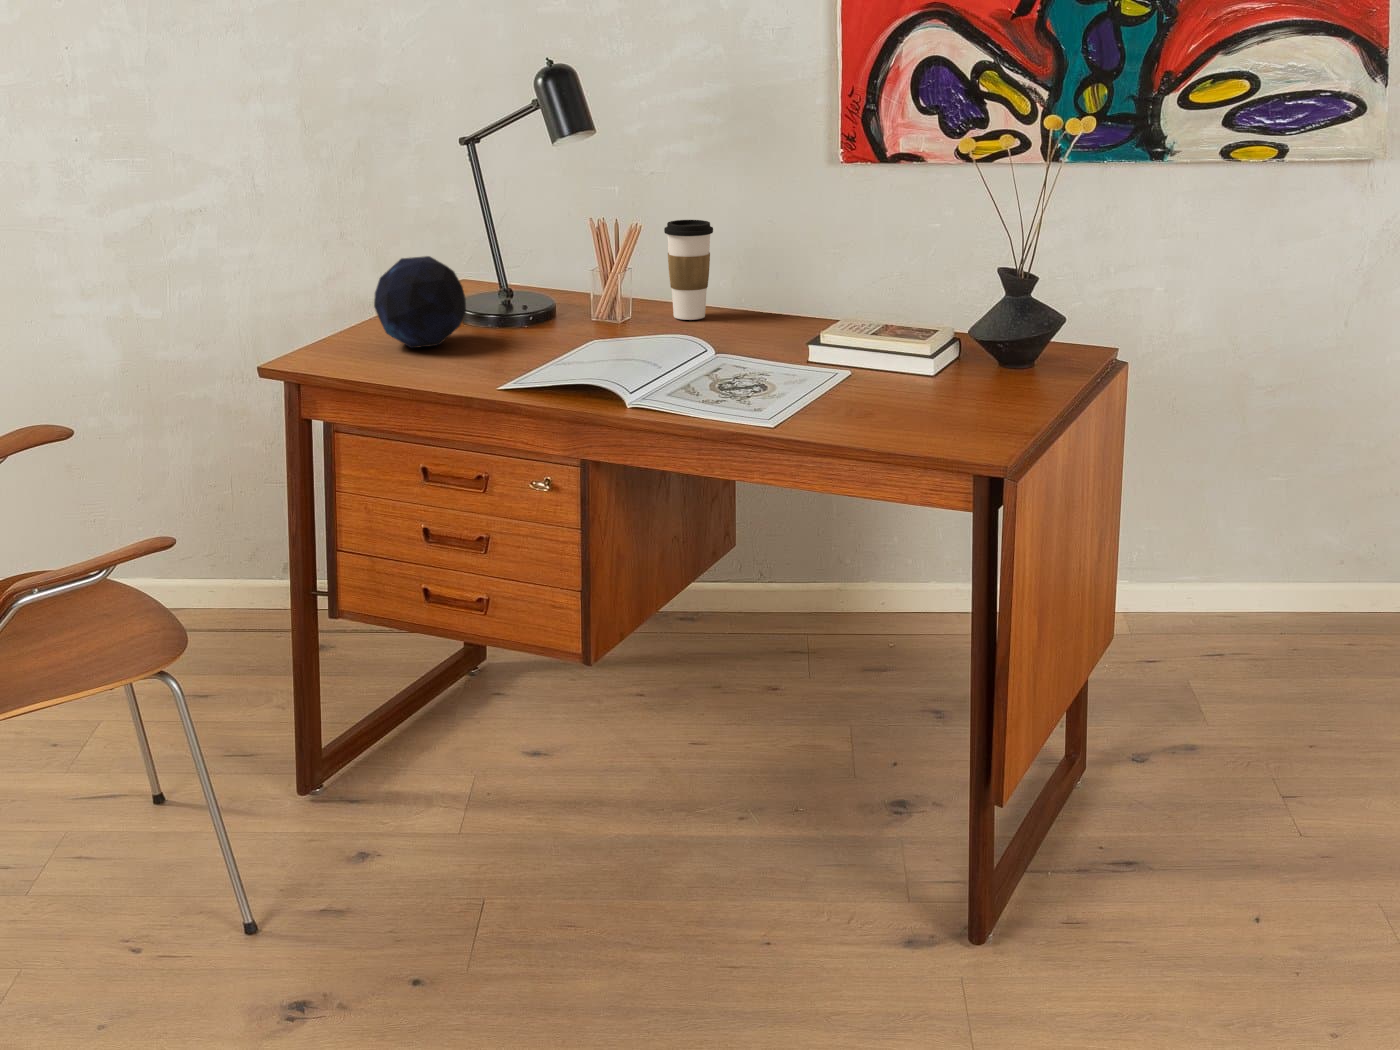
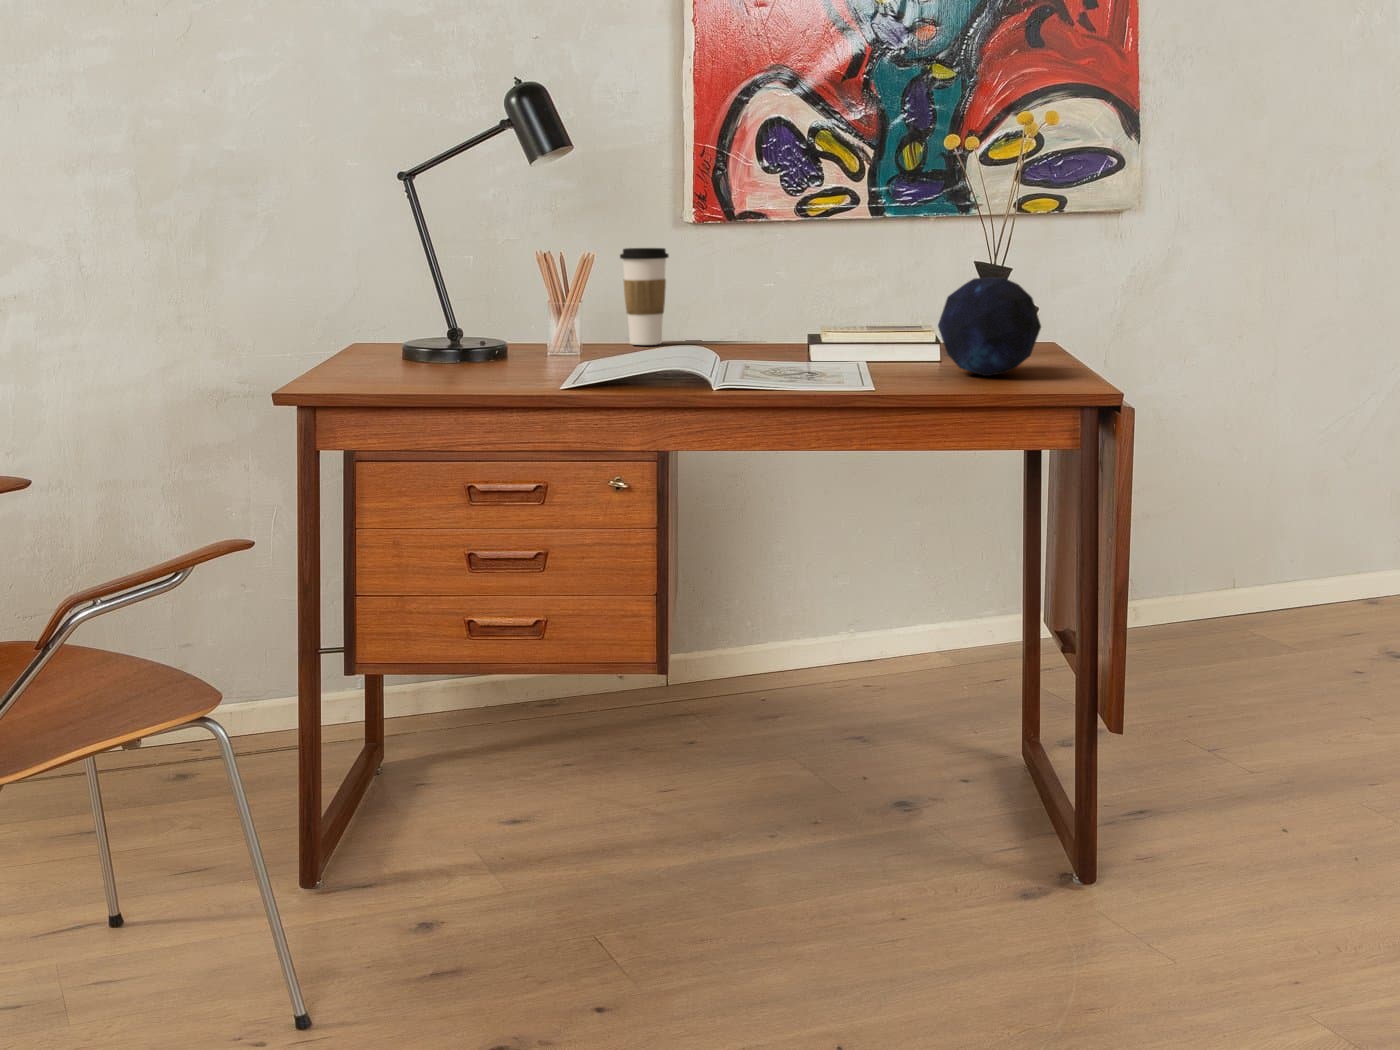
decorative orb: present [374,256,466,348] -> present [938,277,1041,376]

